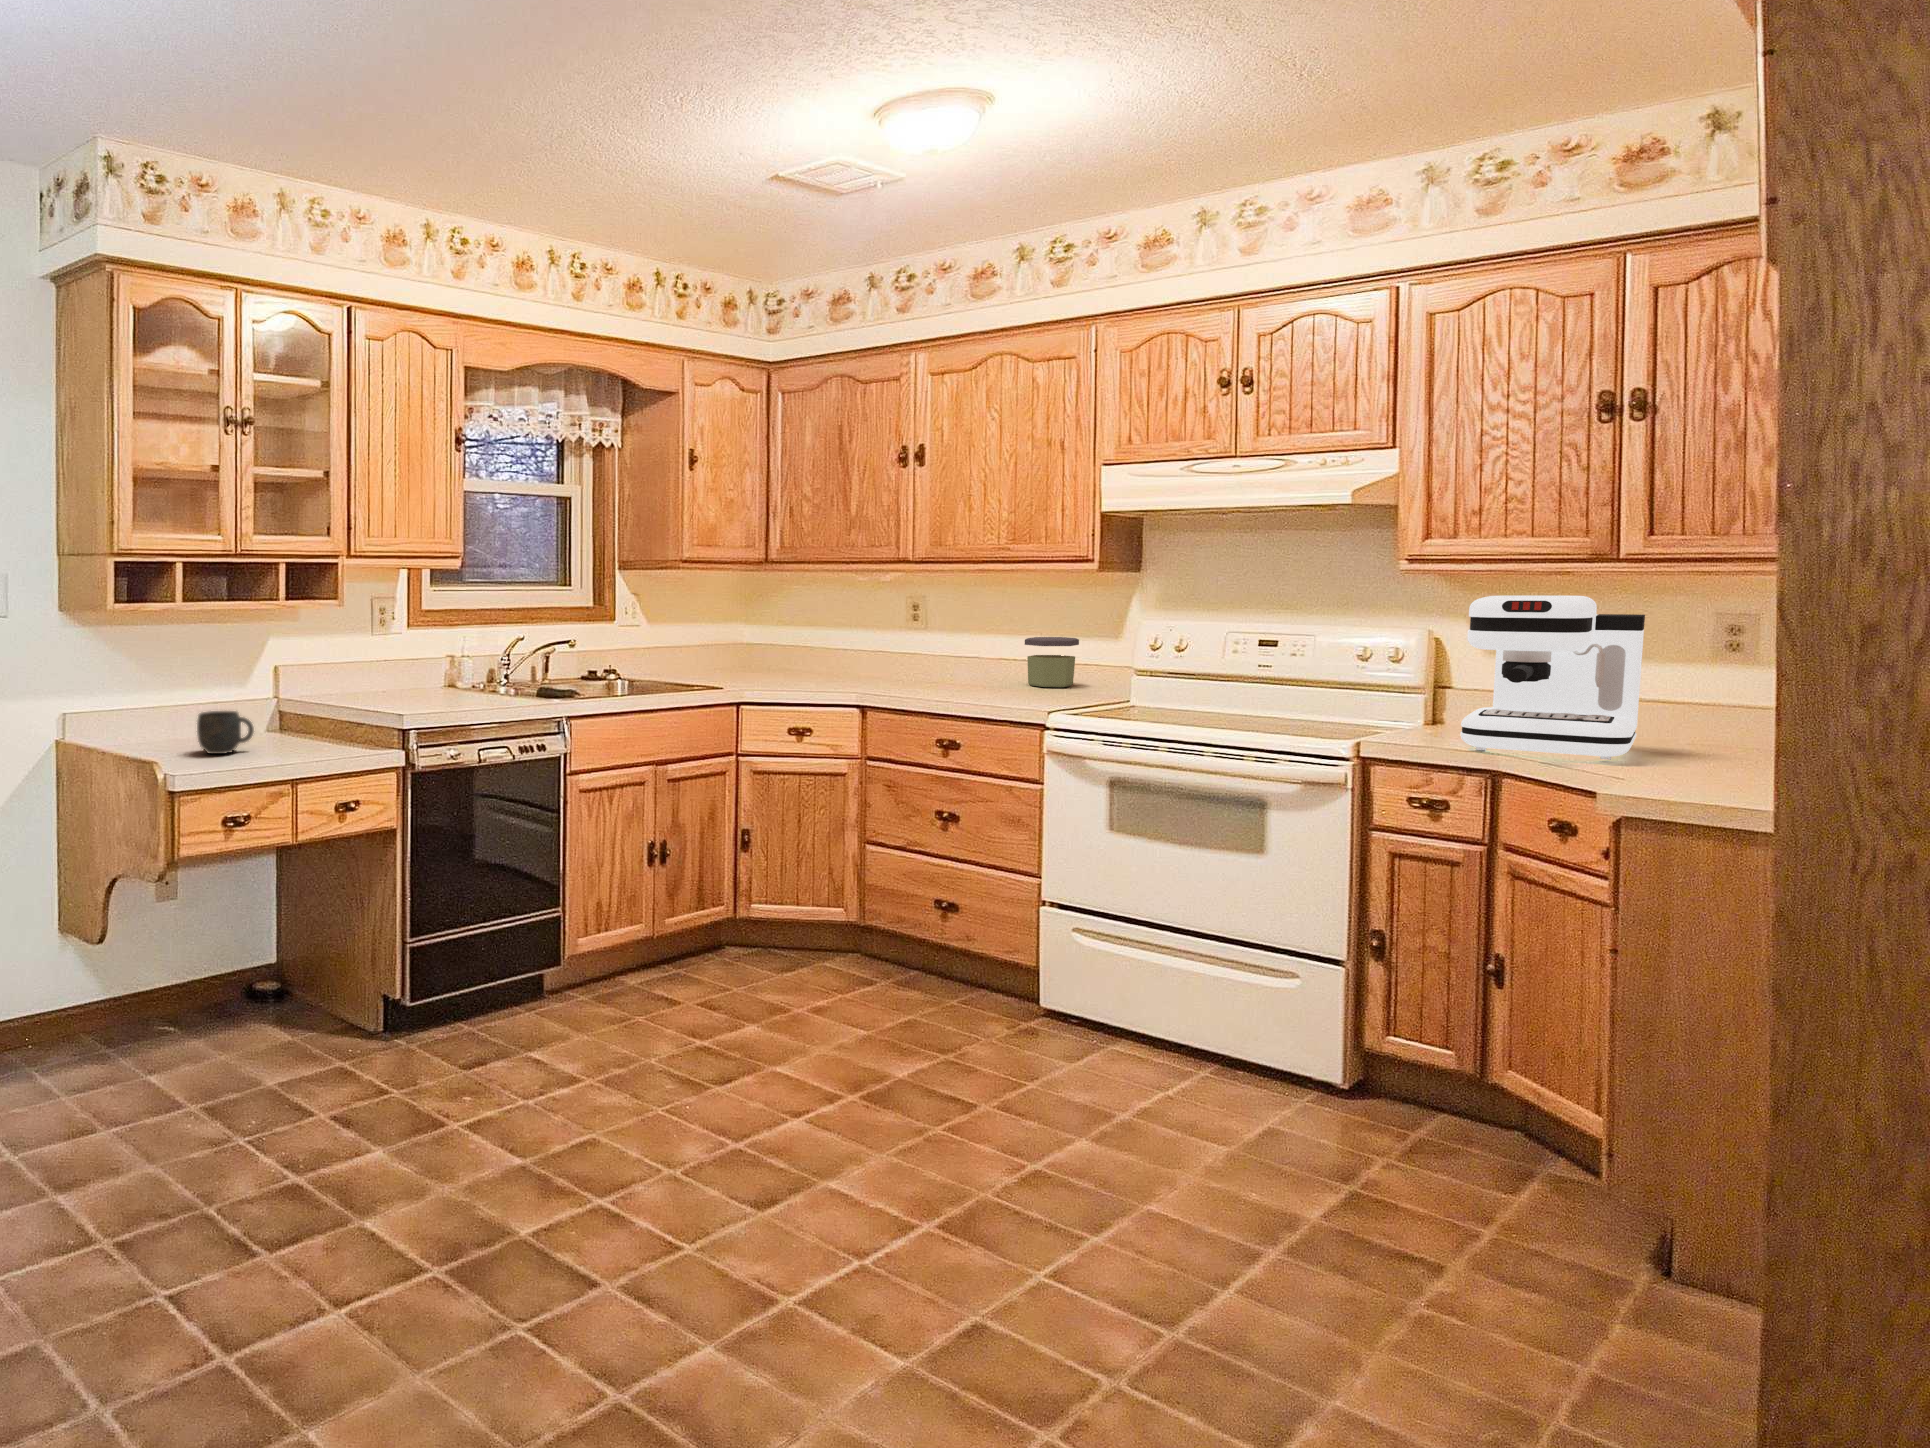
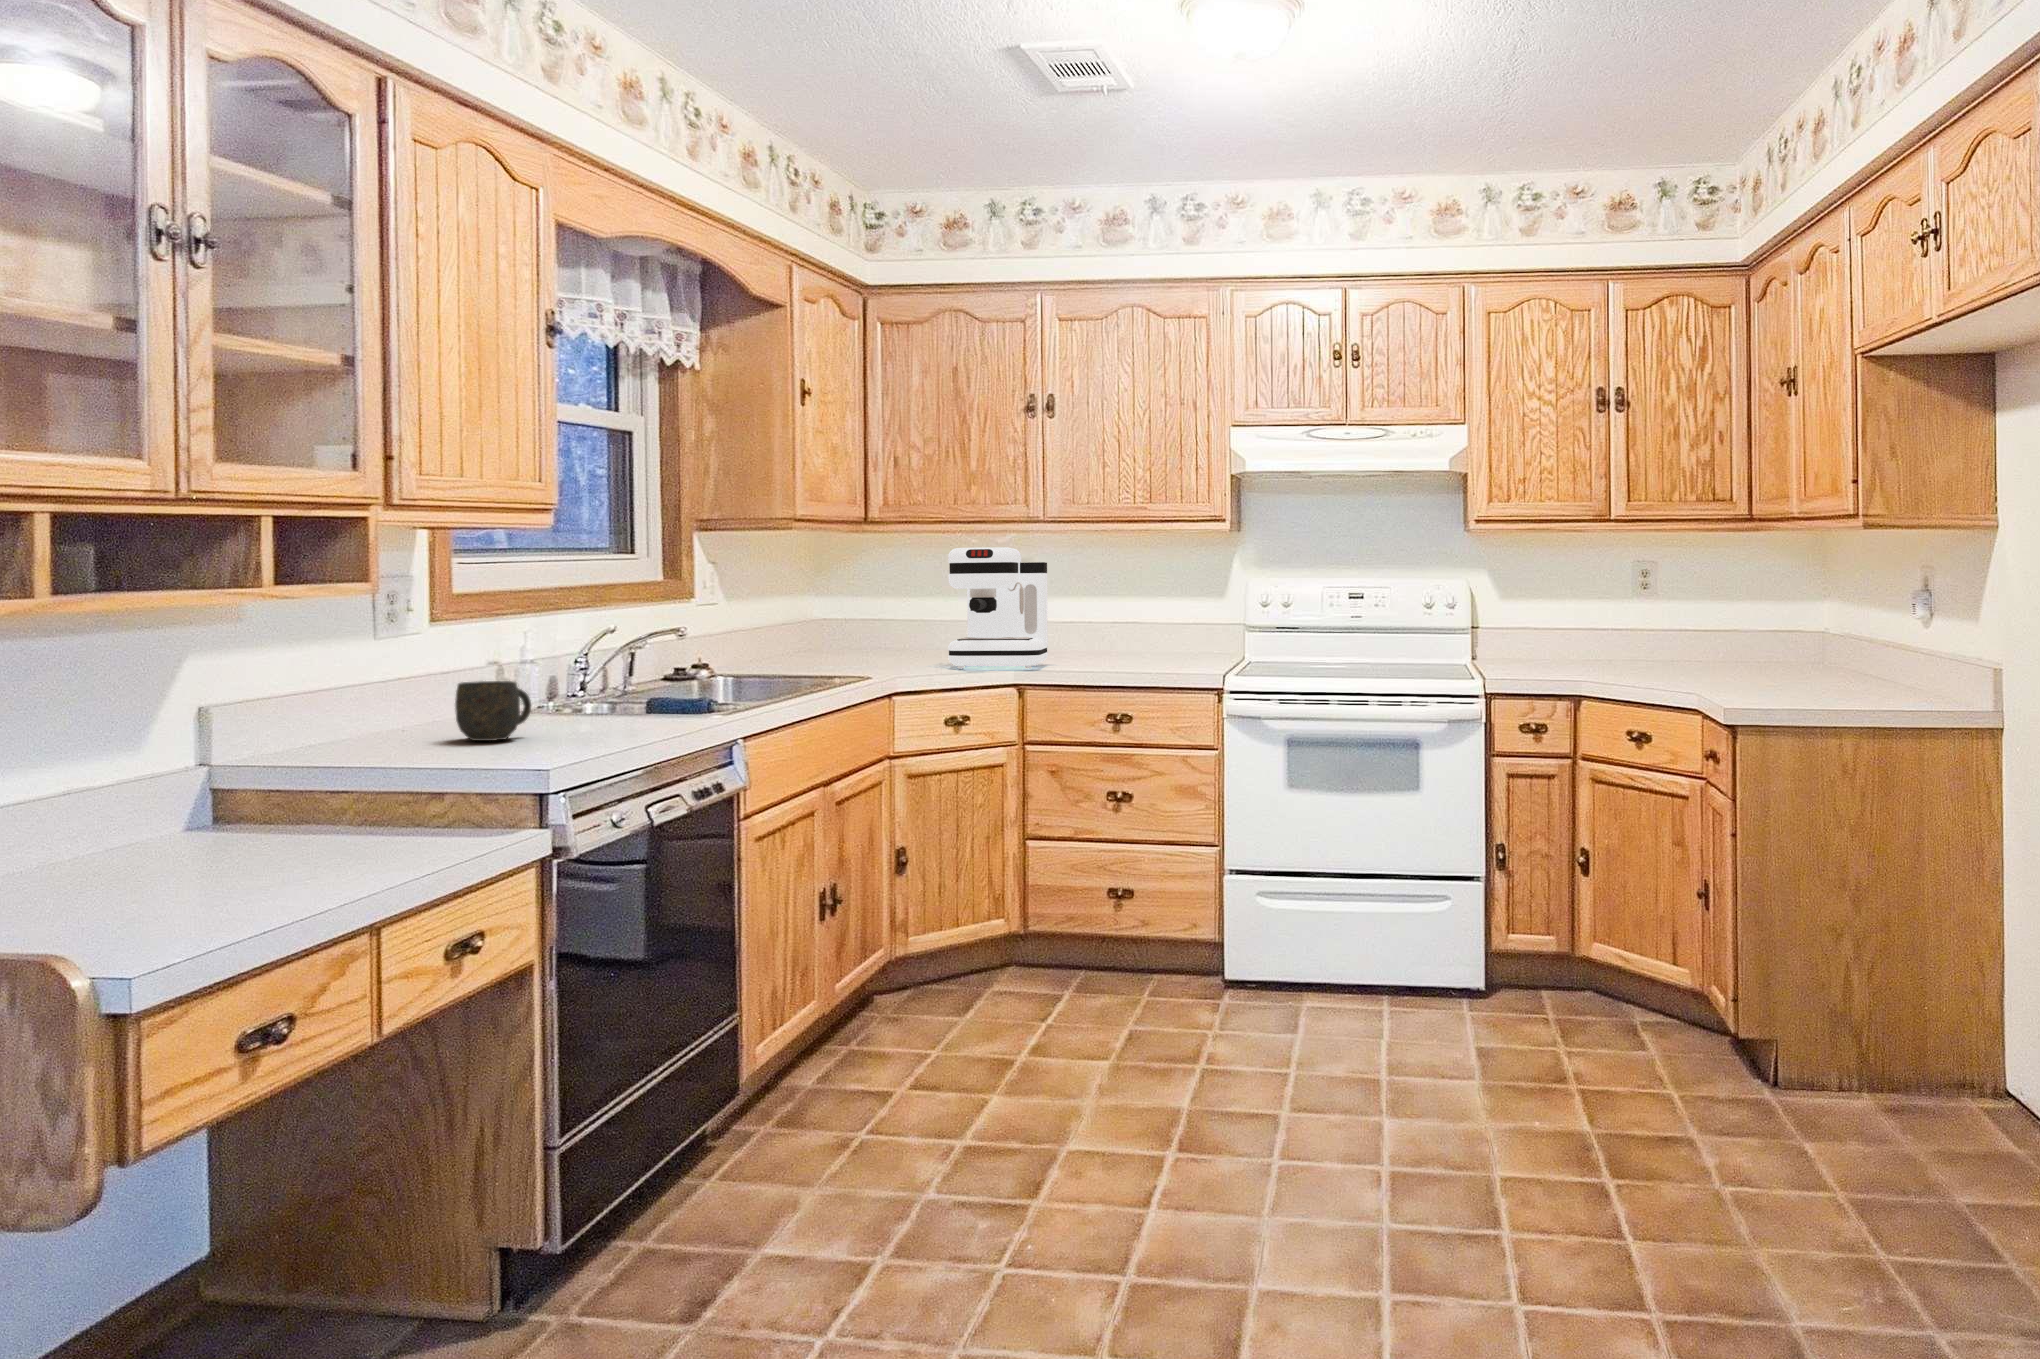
coffee maker: present [1460,596,1645,760] -> present [948,547,1048,668]
jar: present [1025,637,1079,687] -> none [1143,607,1188,658]

